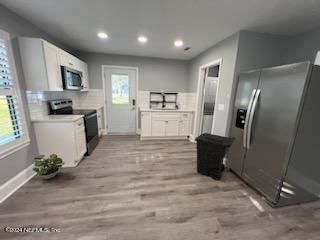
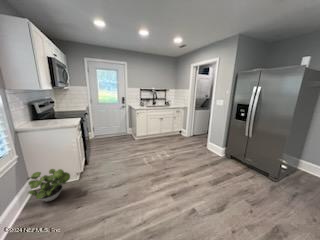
trash can: present [195,133,235,180] -> none [205,127,240,168]

